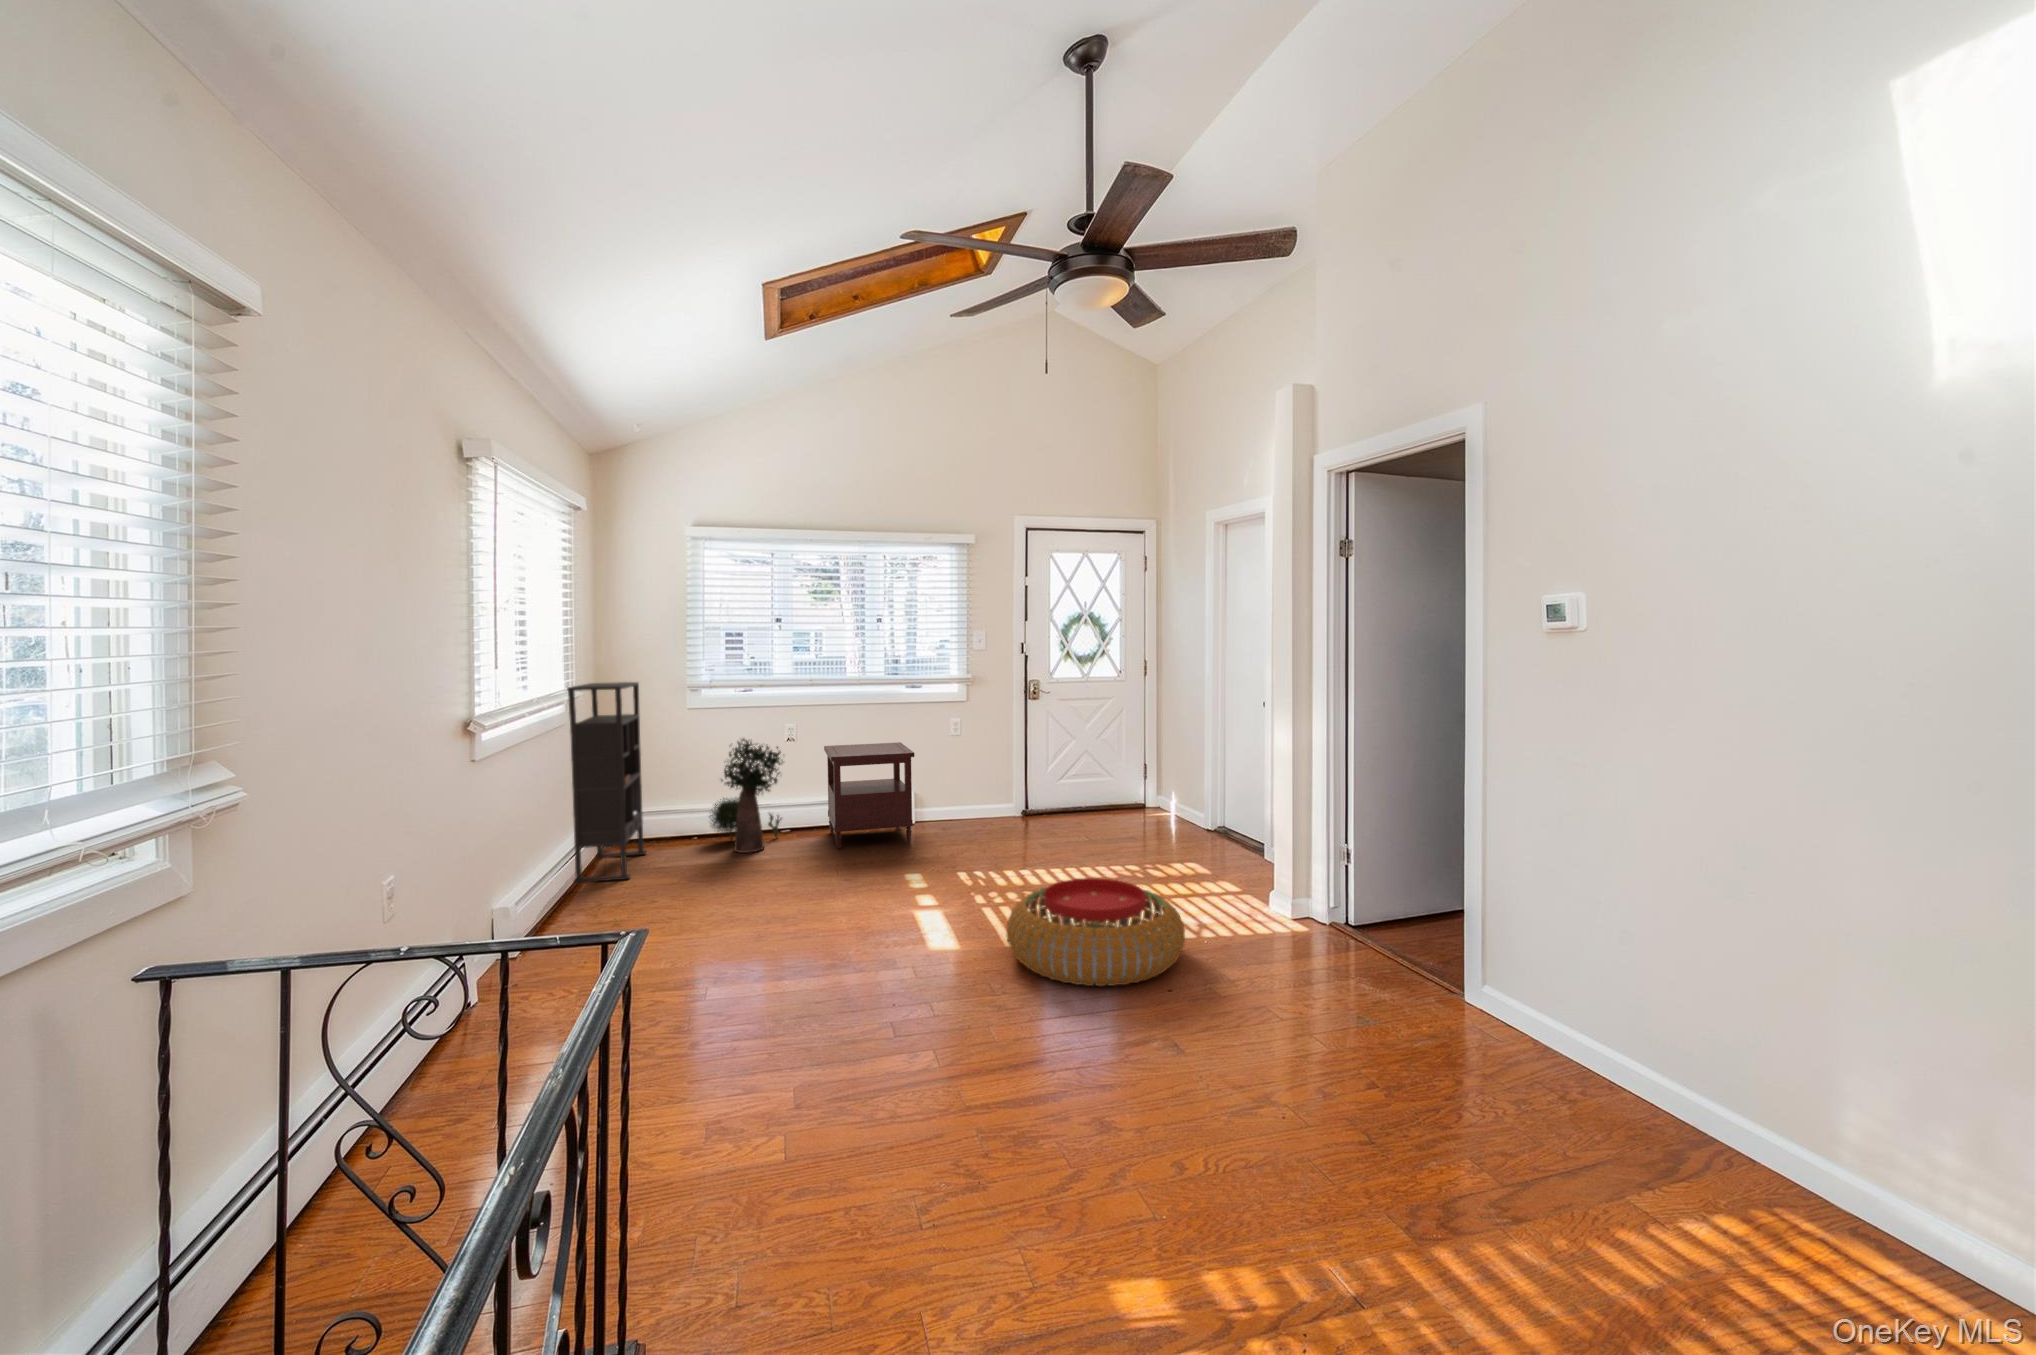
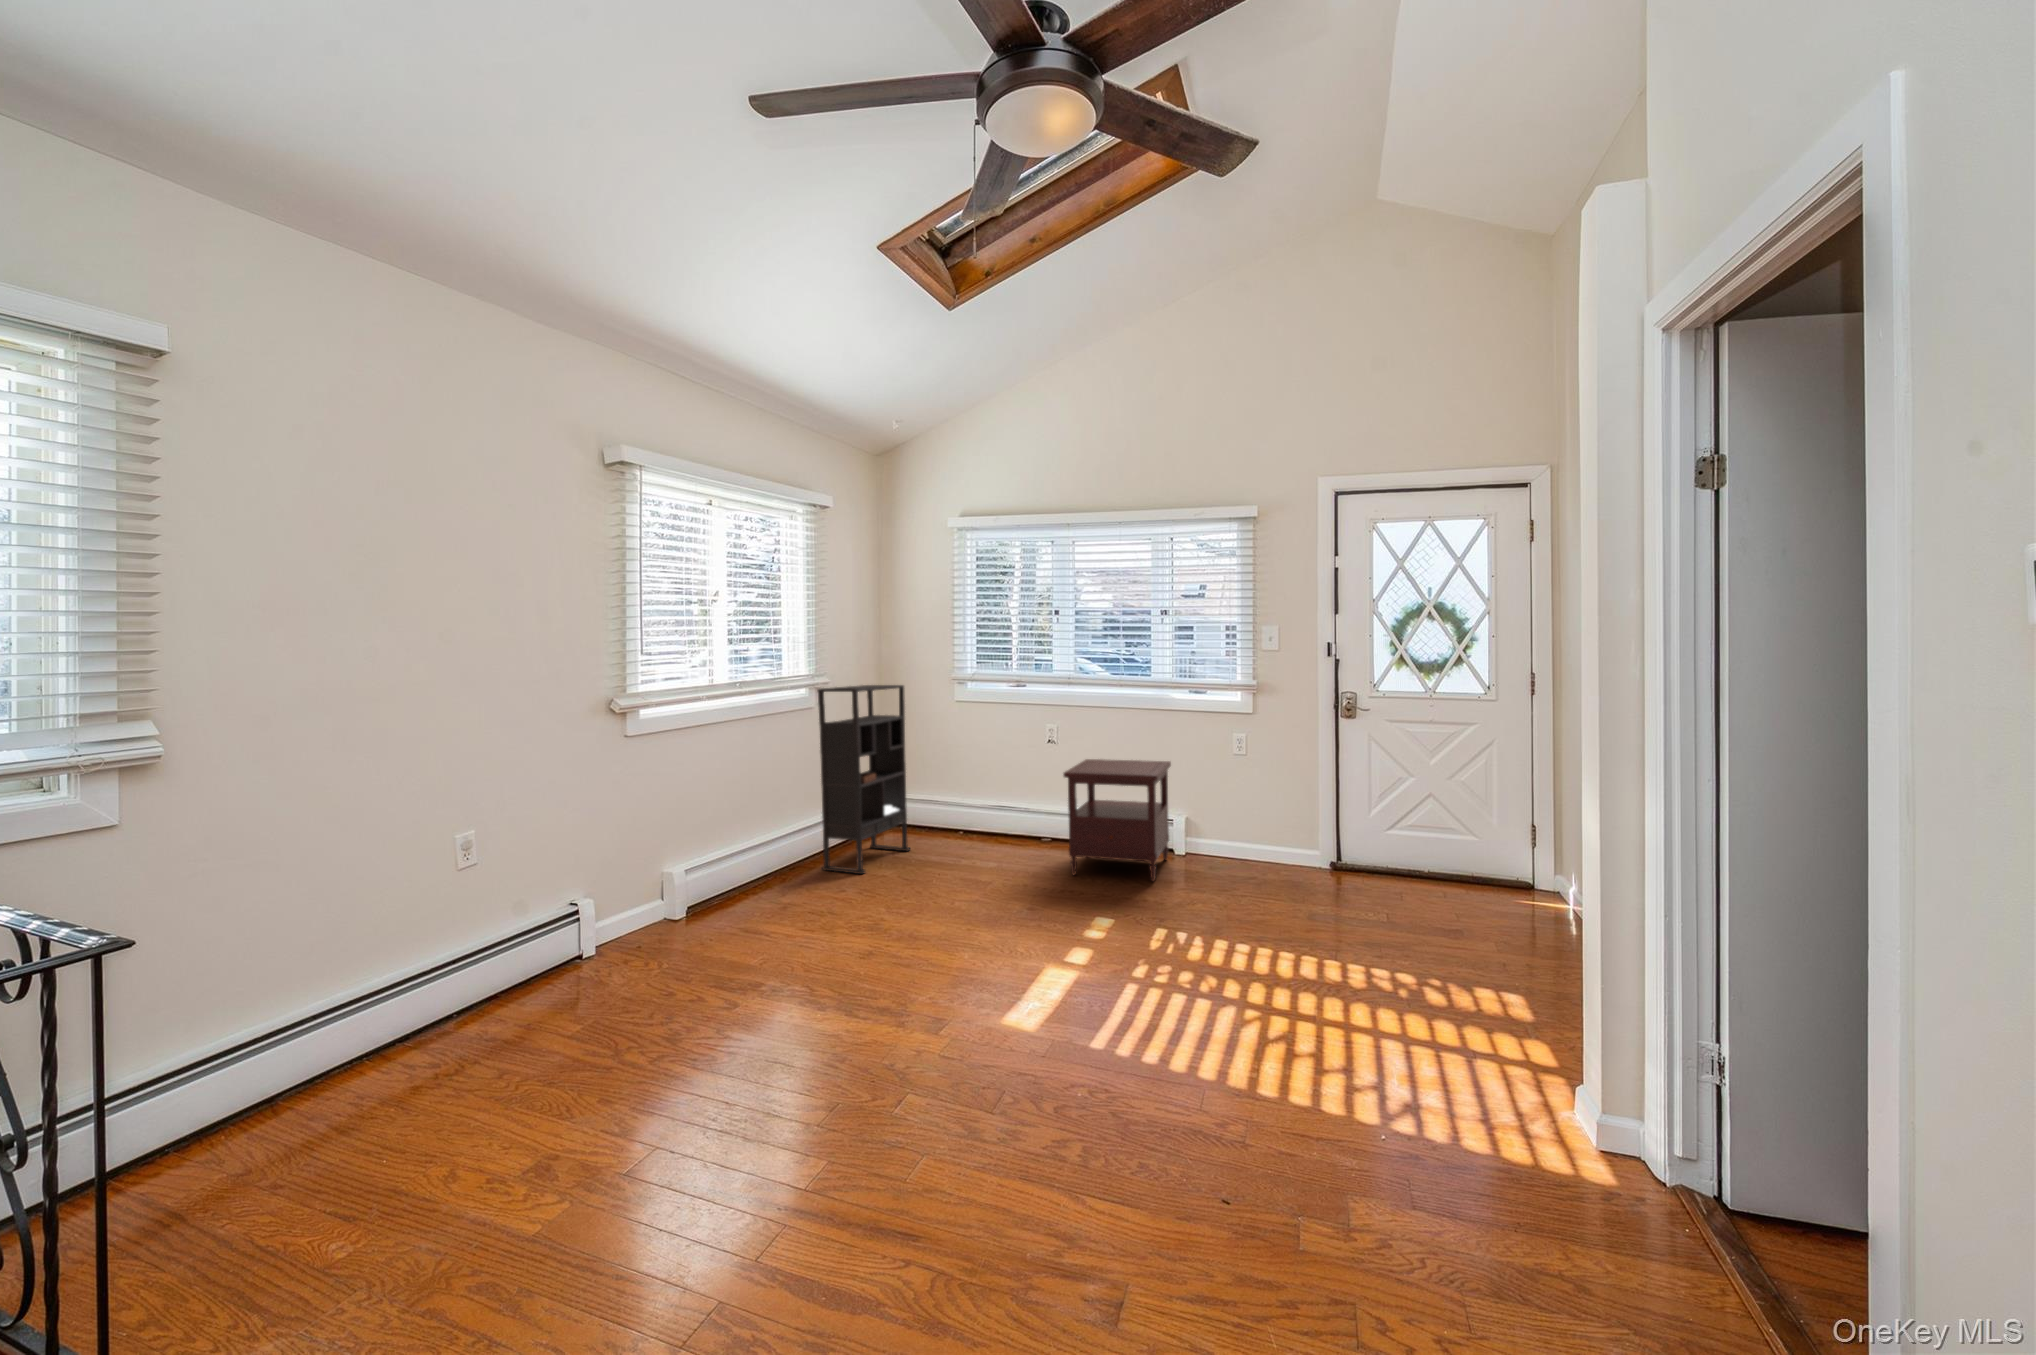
potted plant: present [710,739,782,853] -> none [959,744,1041,865]
pouf: present [1007,878,1185,986] -> none [1044,983,1316,1178]

